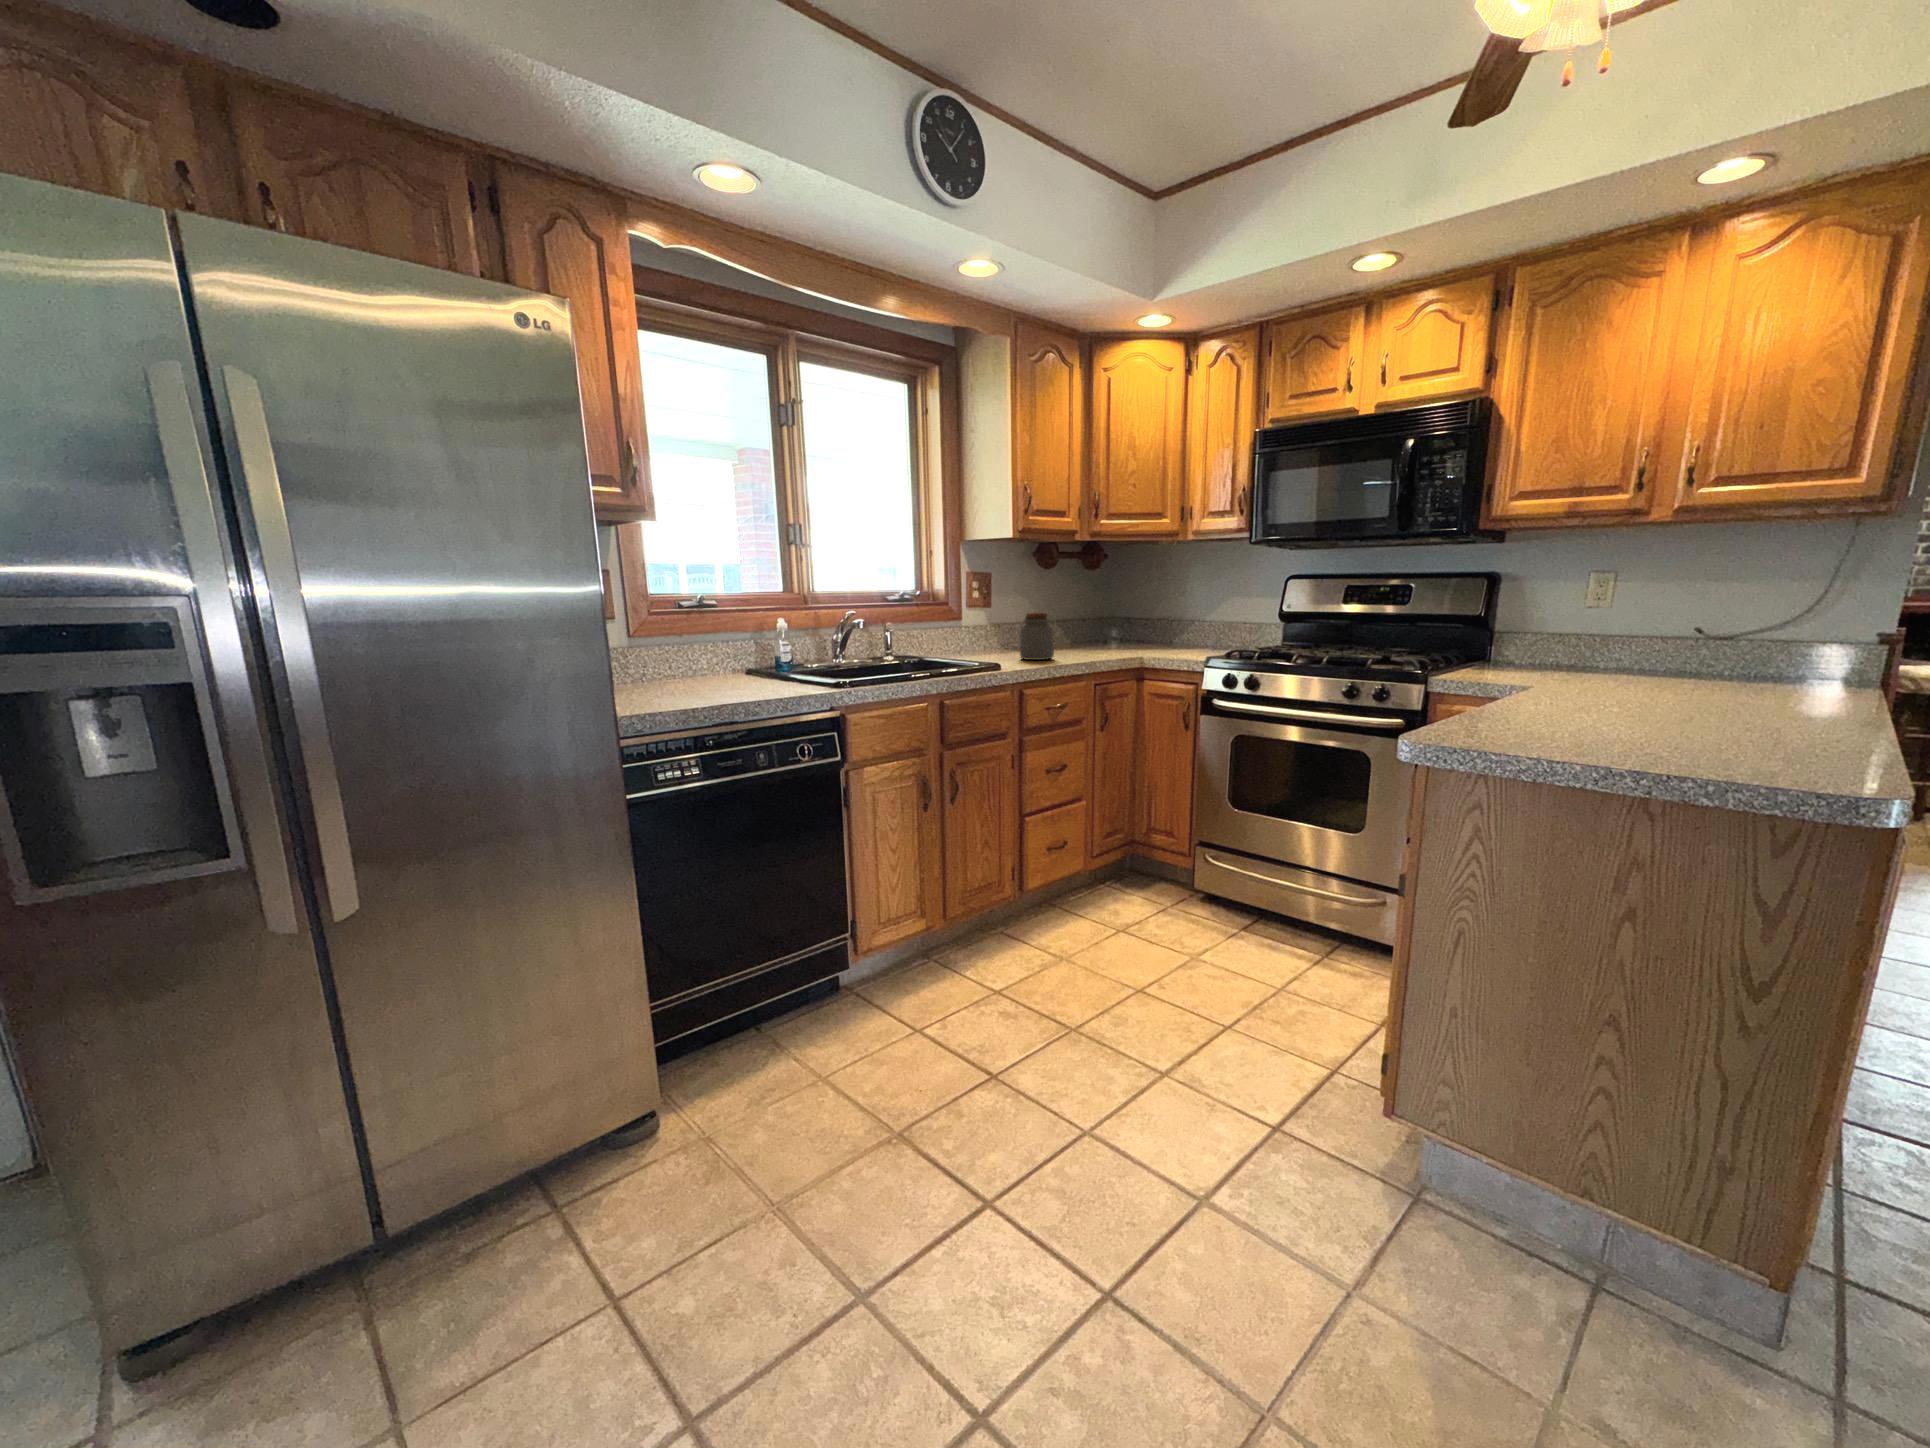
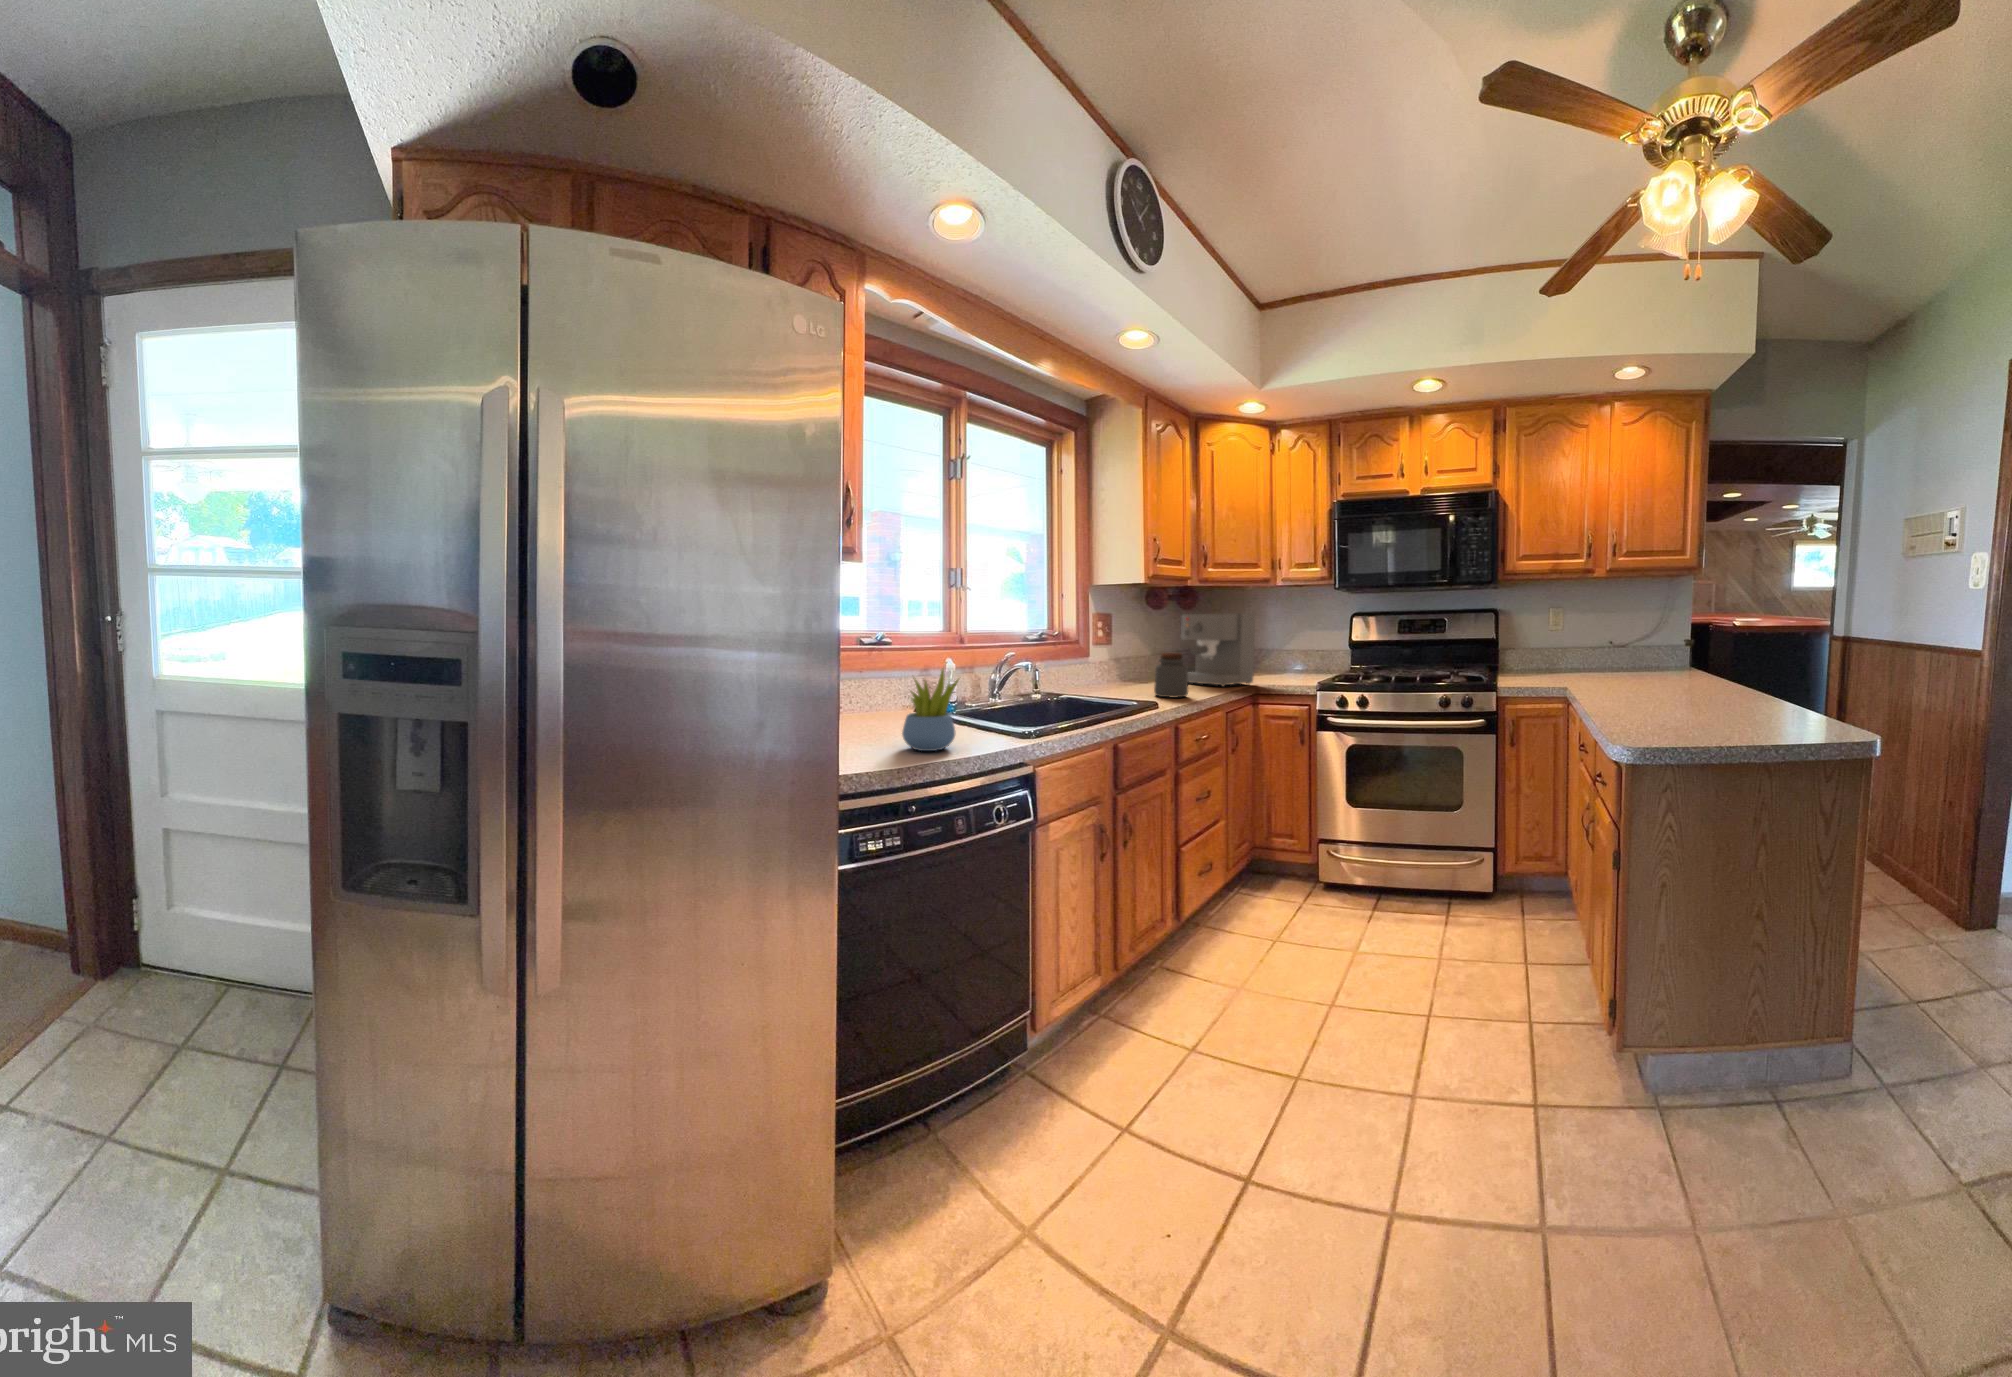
coffee maker: none [1075,569,1153,650] -> present [1181,613,1255,686]
succulent plant: none [687,622,741,700] -> present [902,670,958,751]

